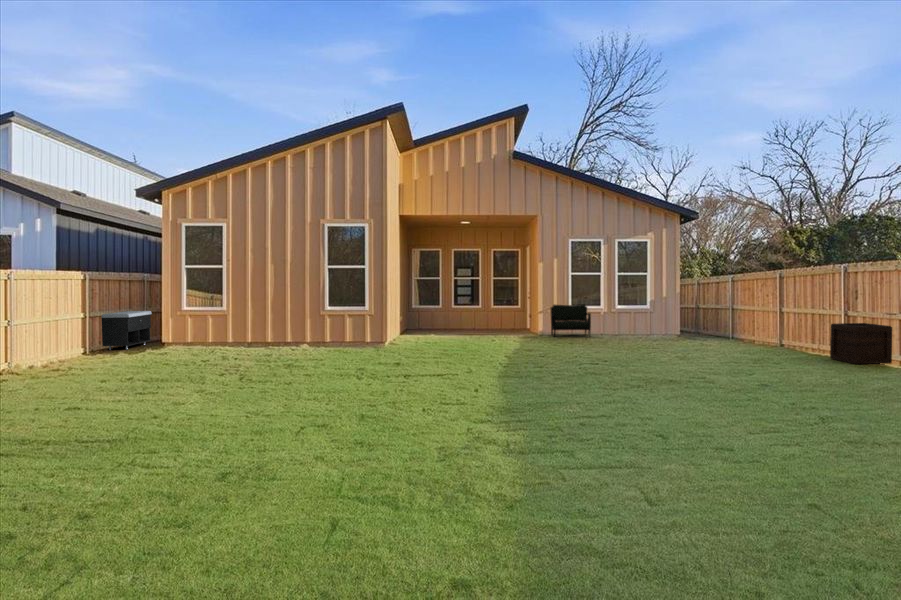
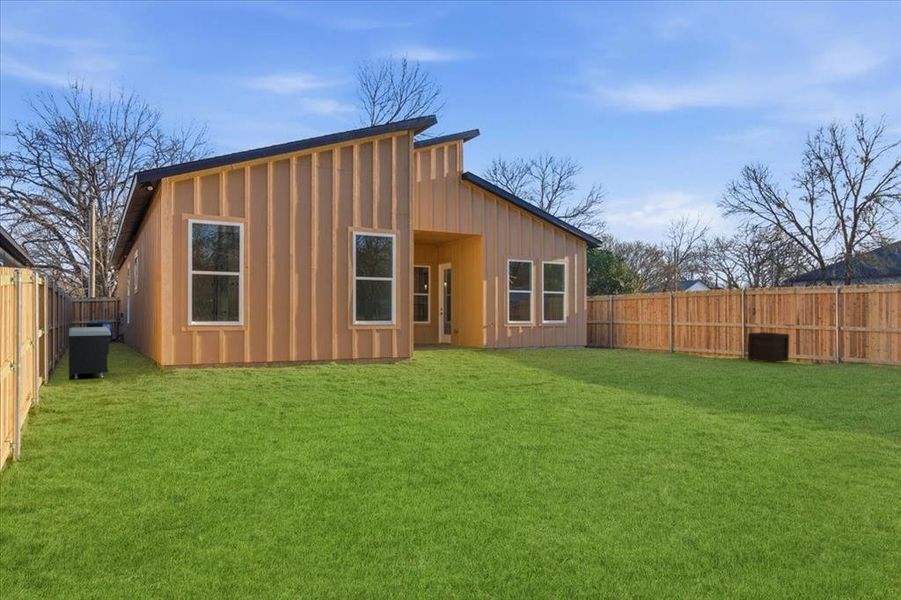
armchair: present [550,304,591,337] -> none [500,319,541,350]

